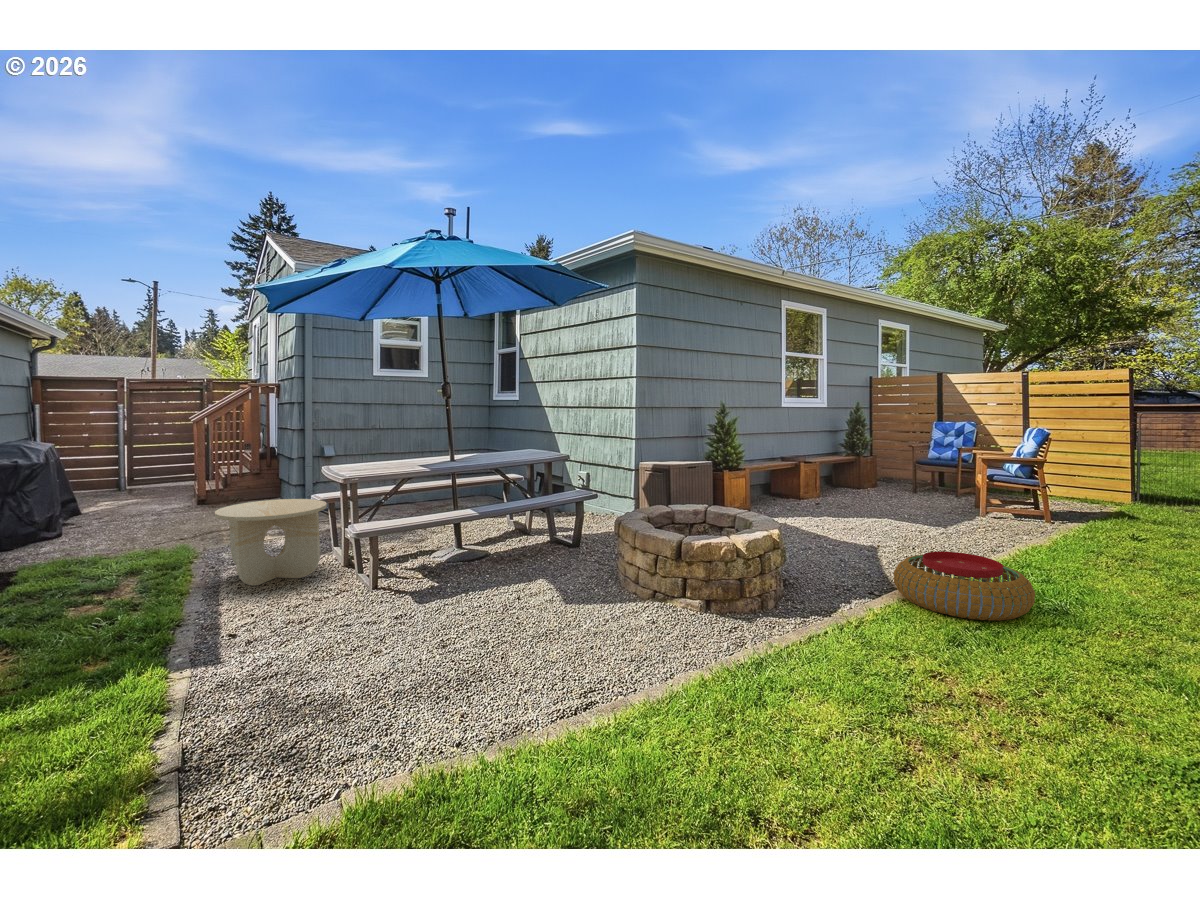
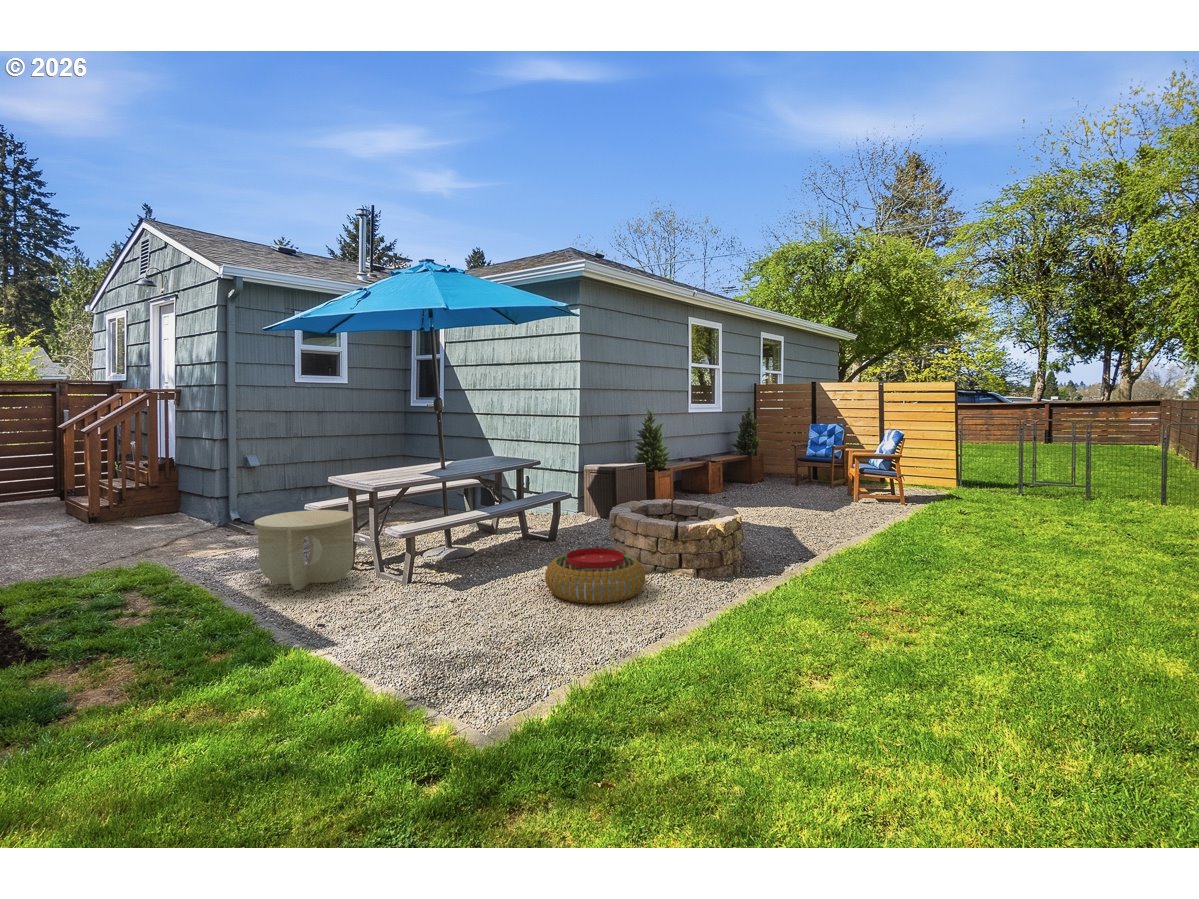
pouf: present [894,551,1035,621] -> present [545,548,646,604]

